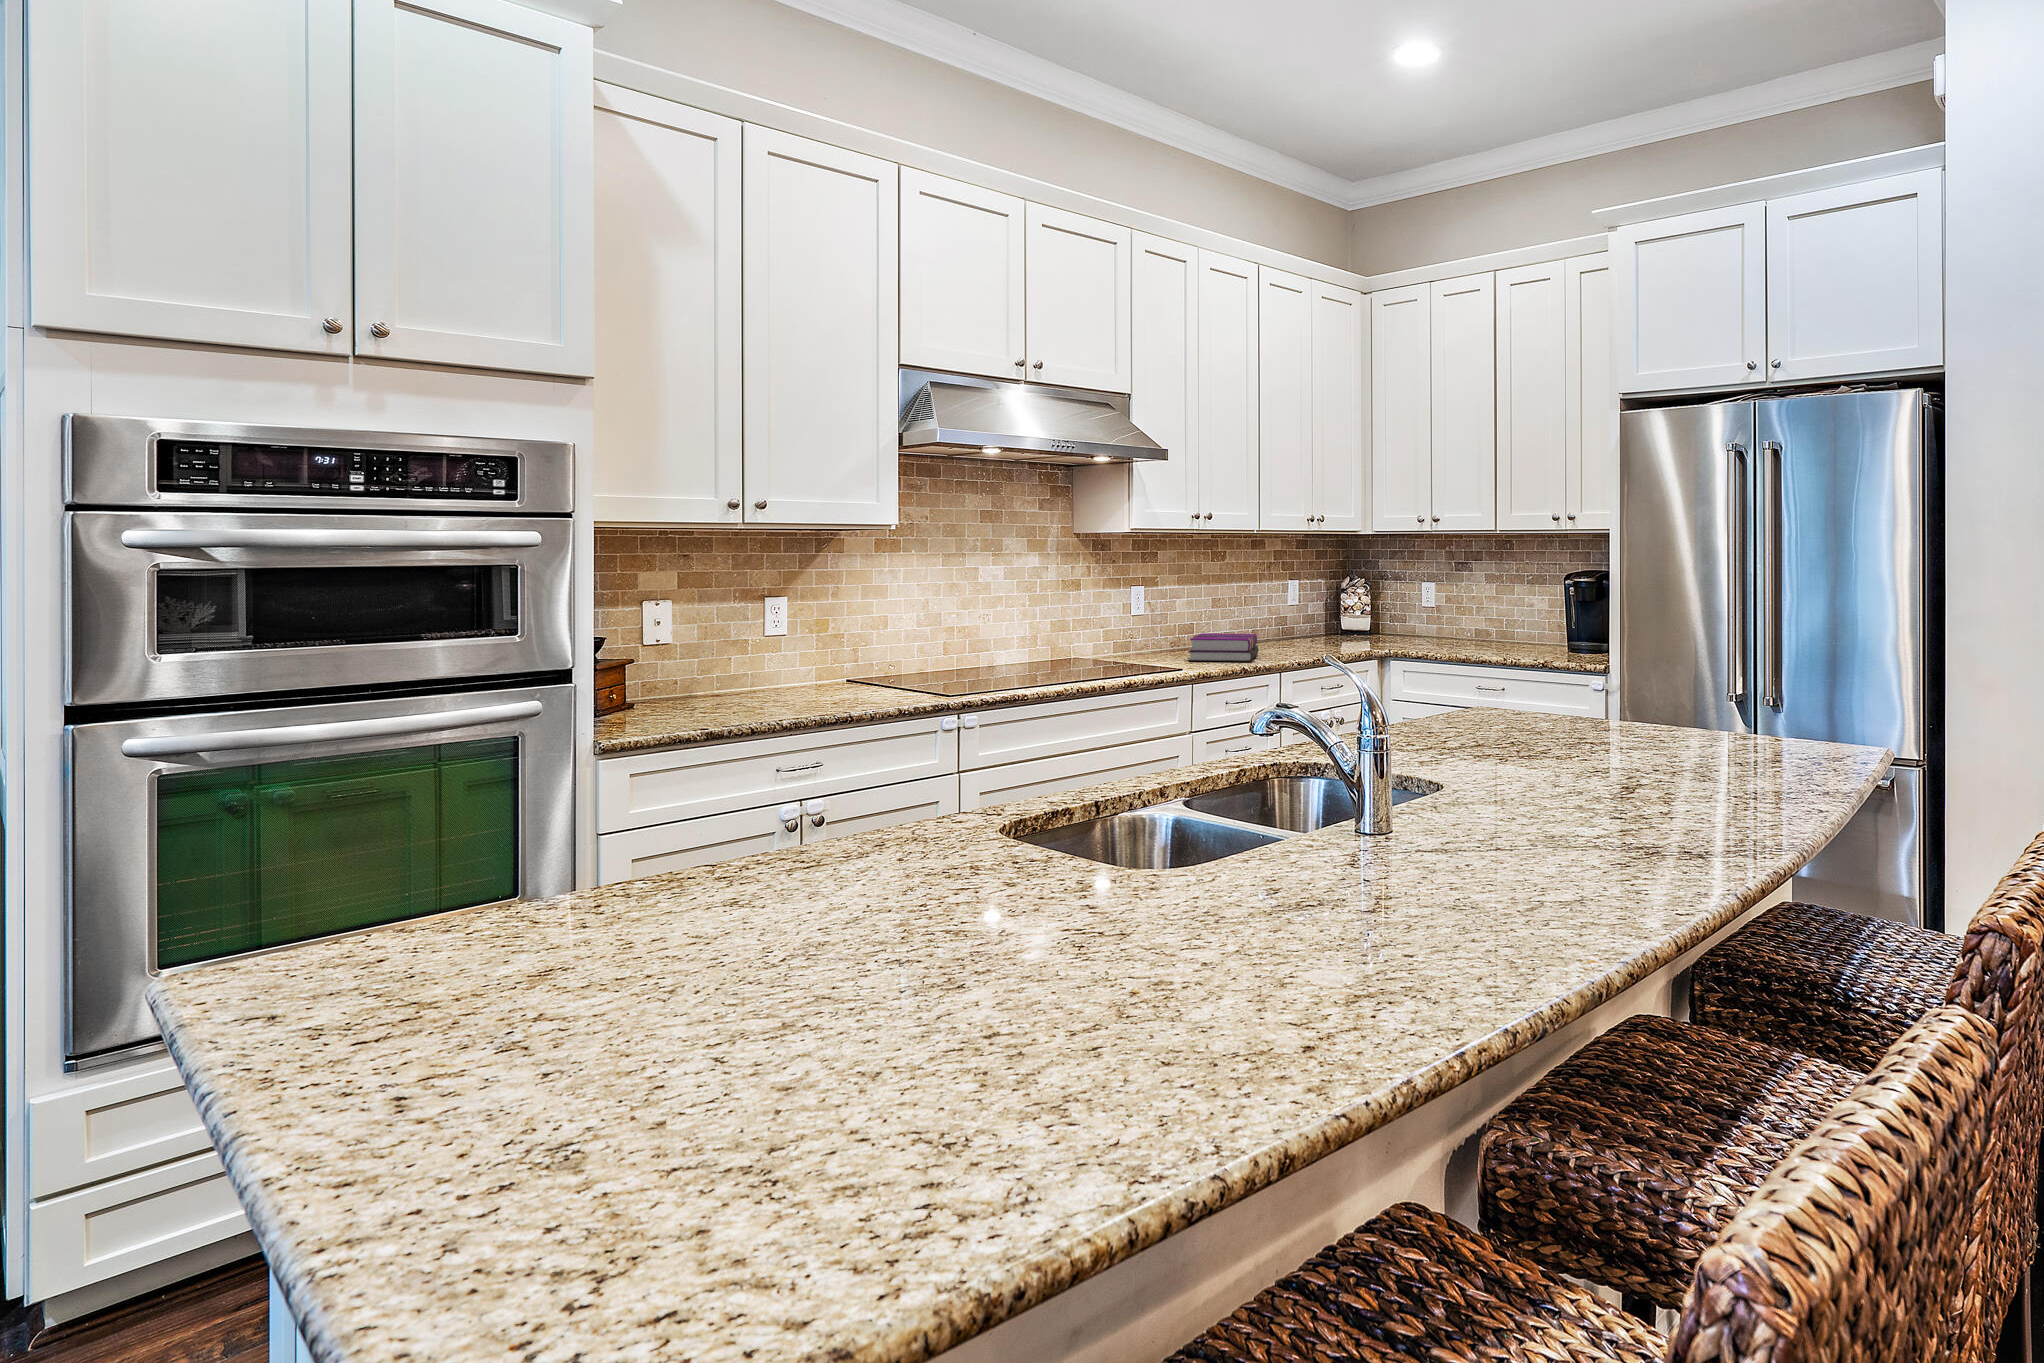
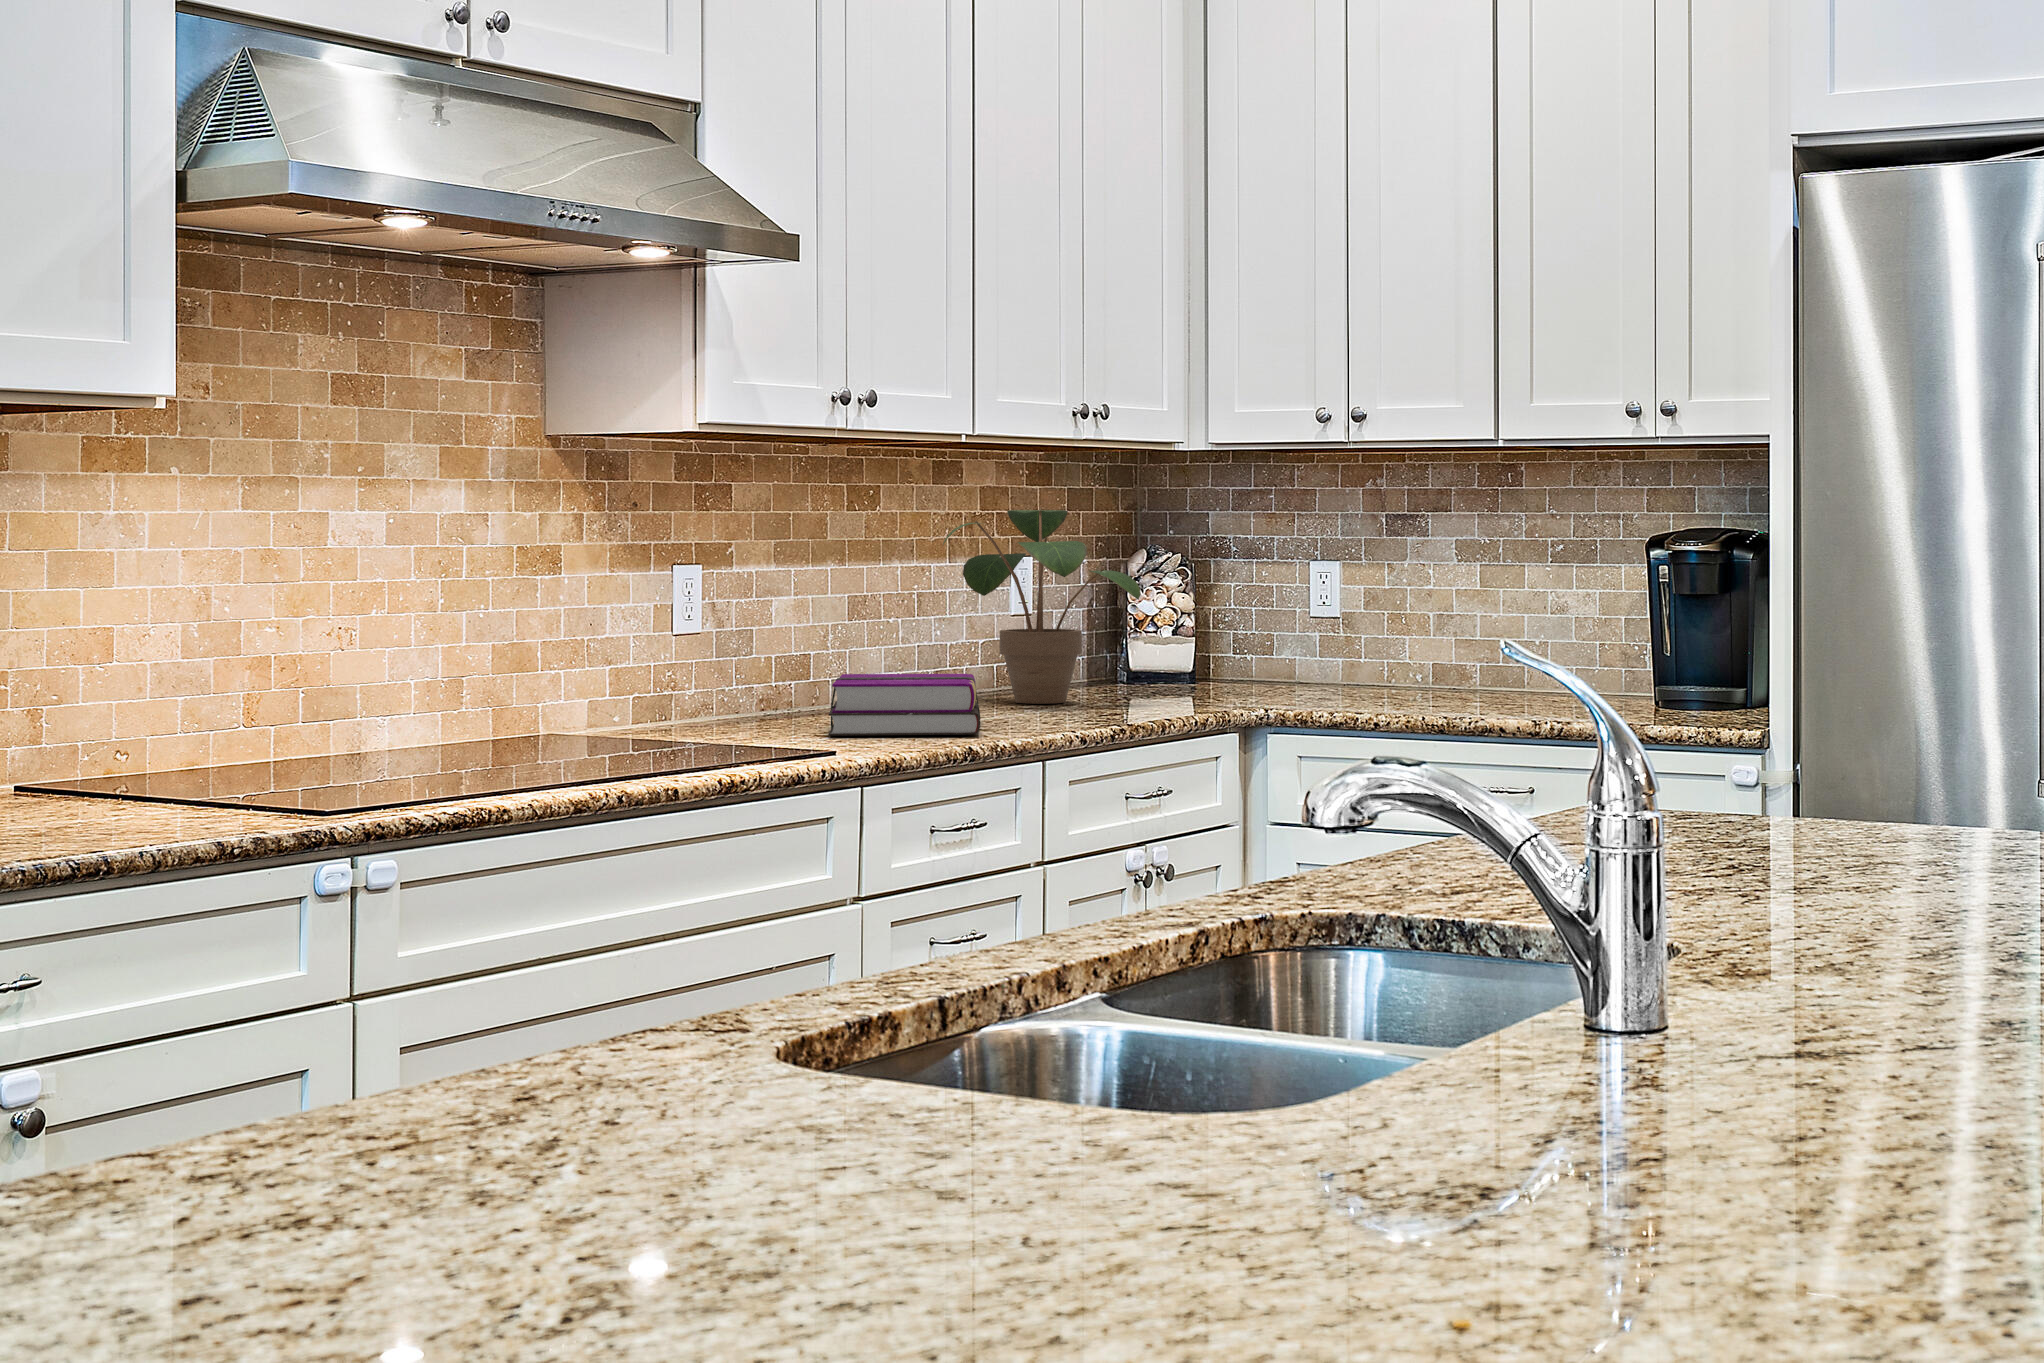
potted plant: none [1252,560,1337,645] -> present [943,507,1141,704]

